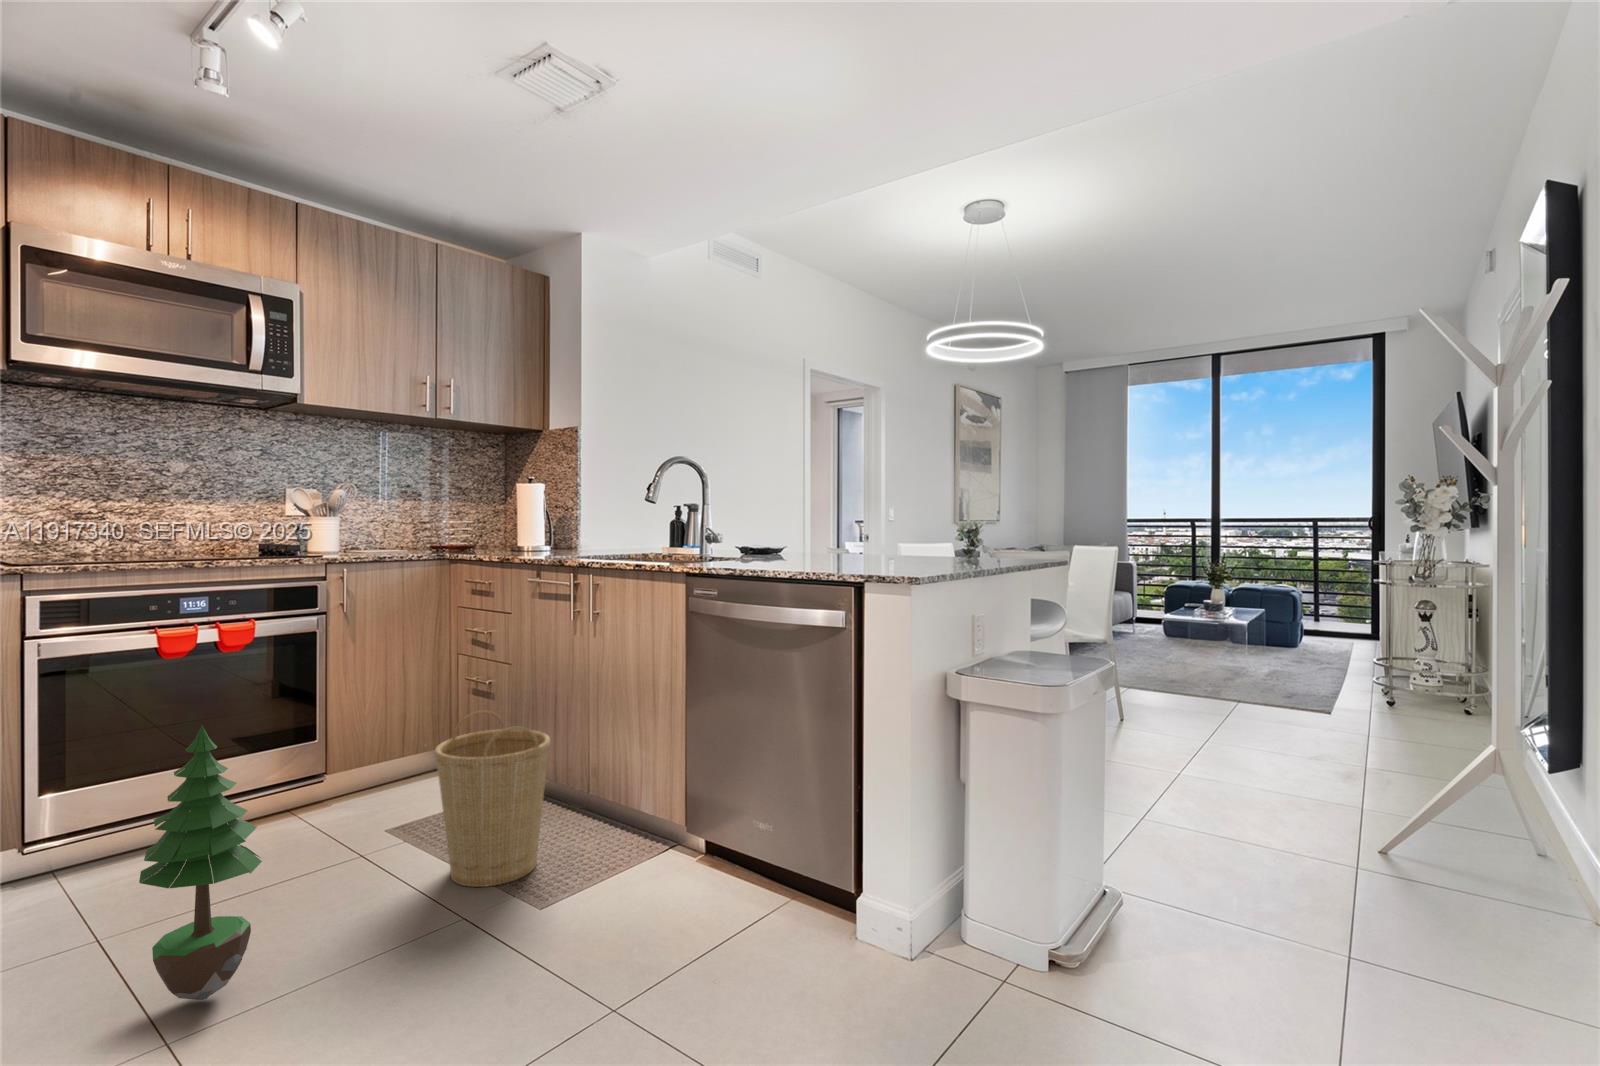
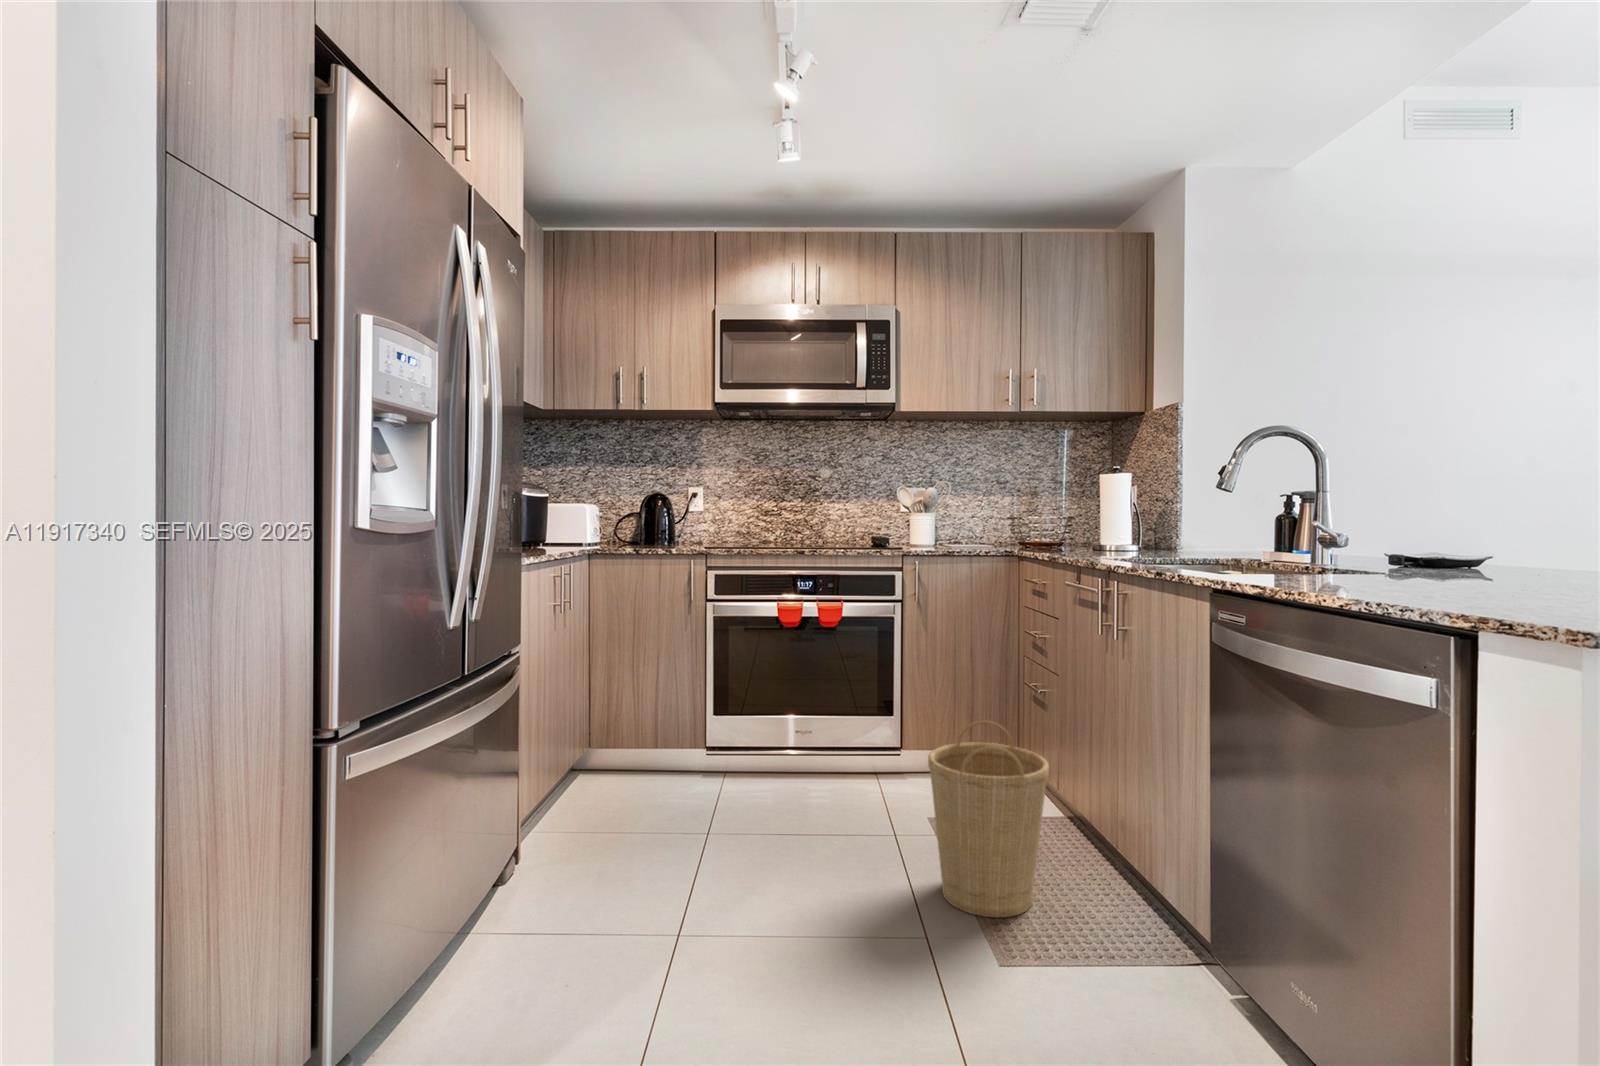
potted tree: present [139,725,262,1000] -> none [674,687,756,915]

